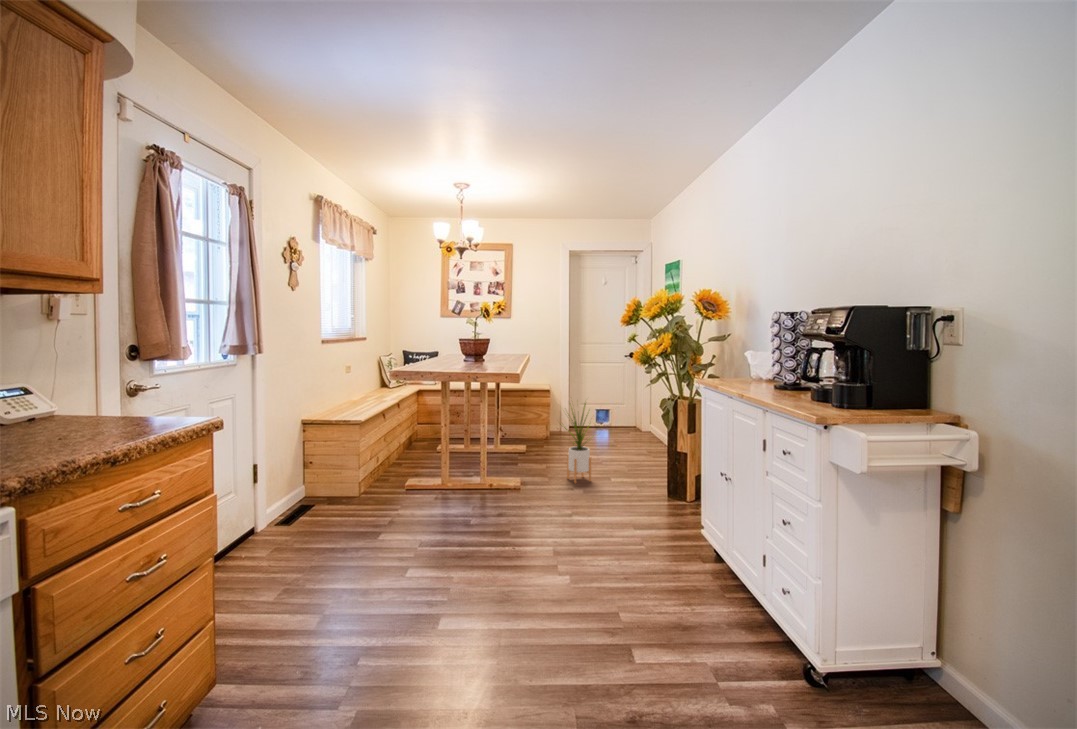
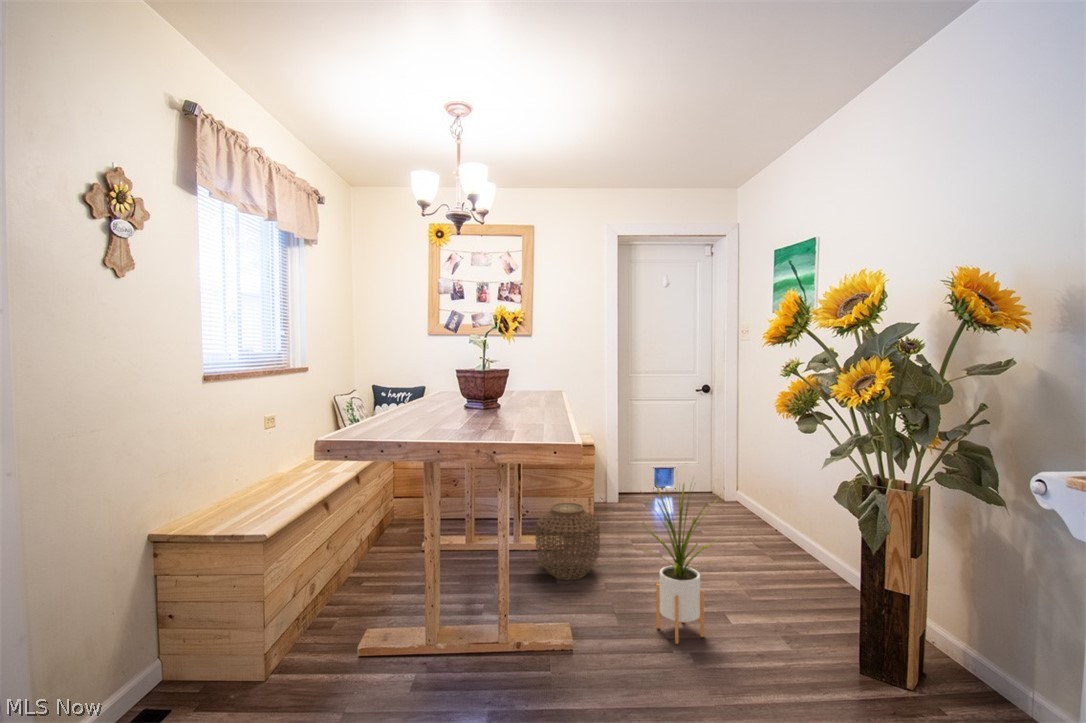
woven basket: none [506,420,544,463] -> present [536,503,600,580]

